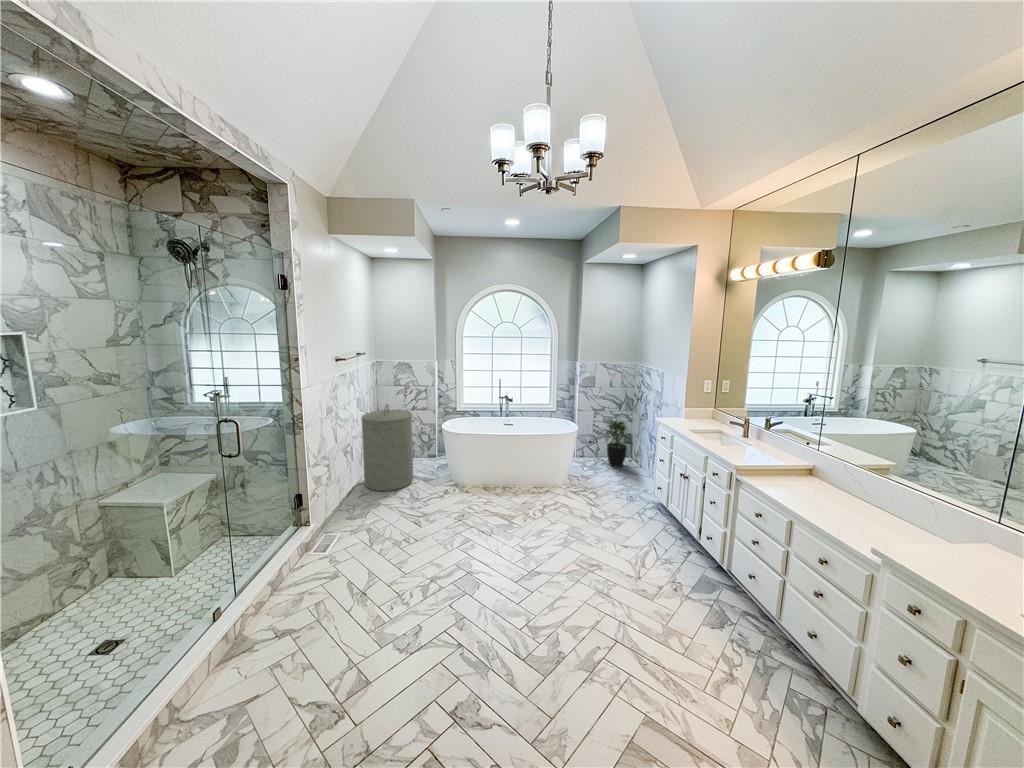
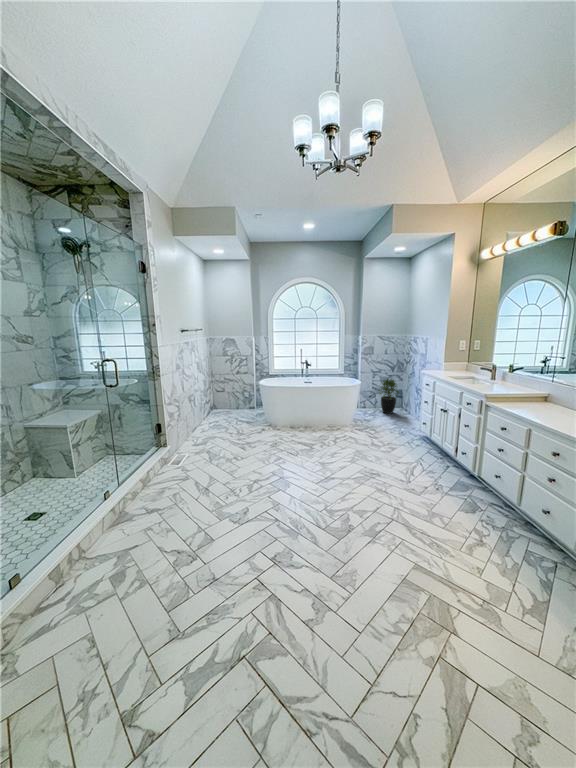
laundry hamper: present [361,404,413,491] -> none [200,366,238,429]

